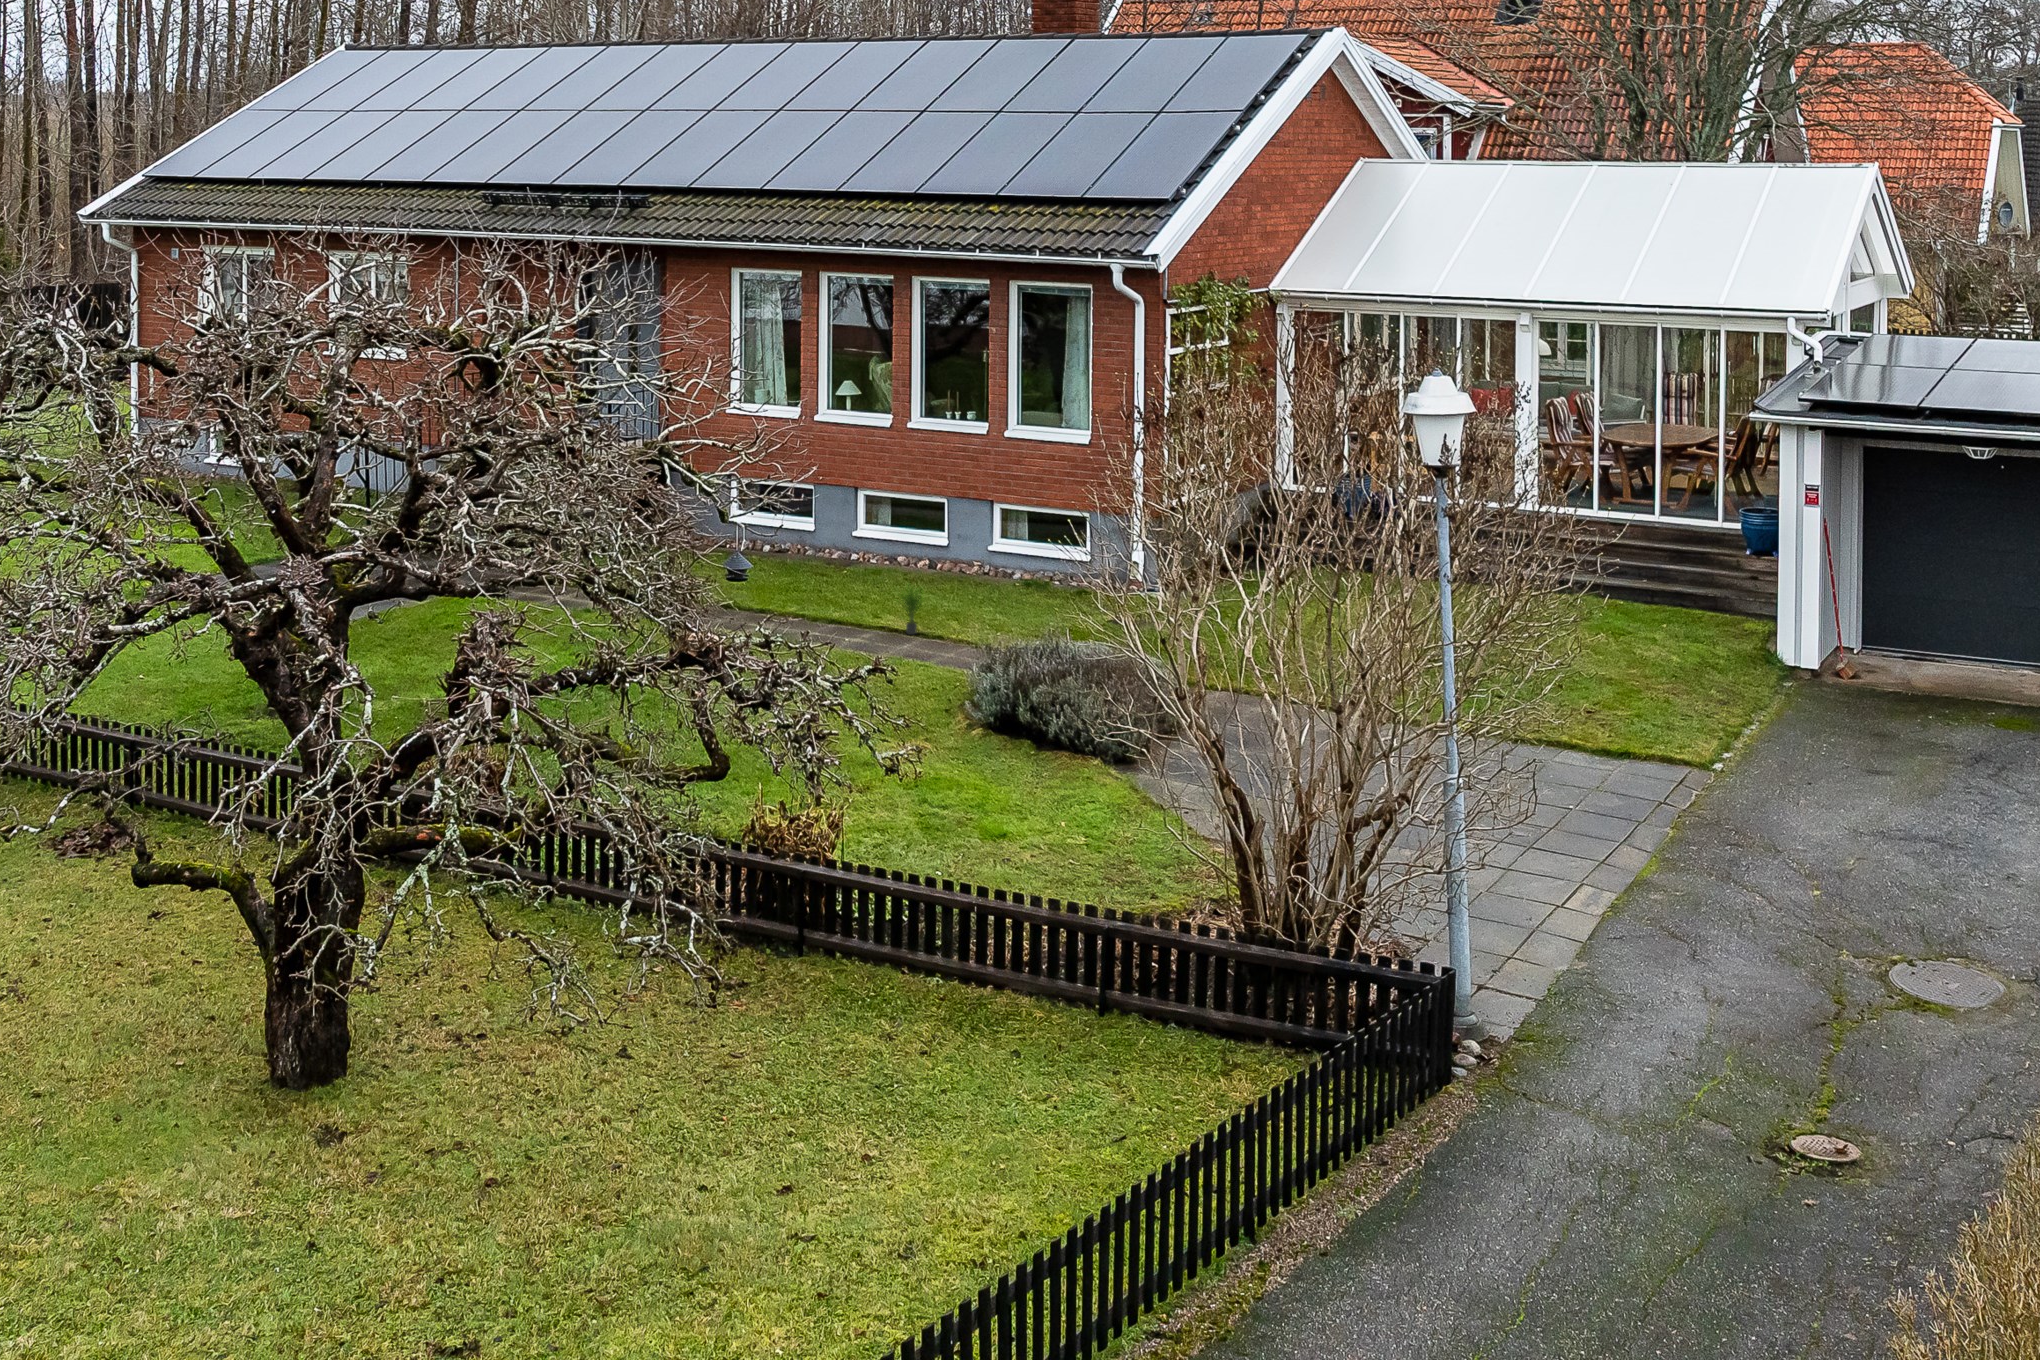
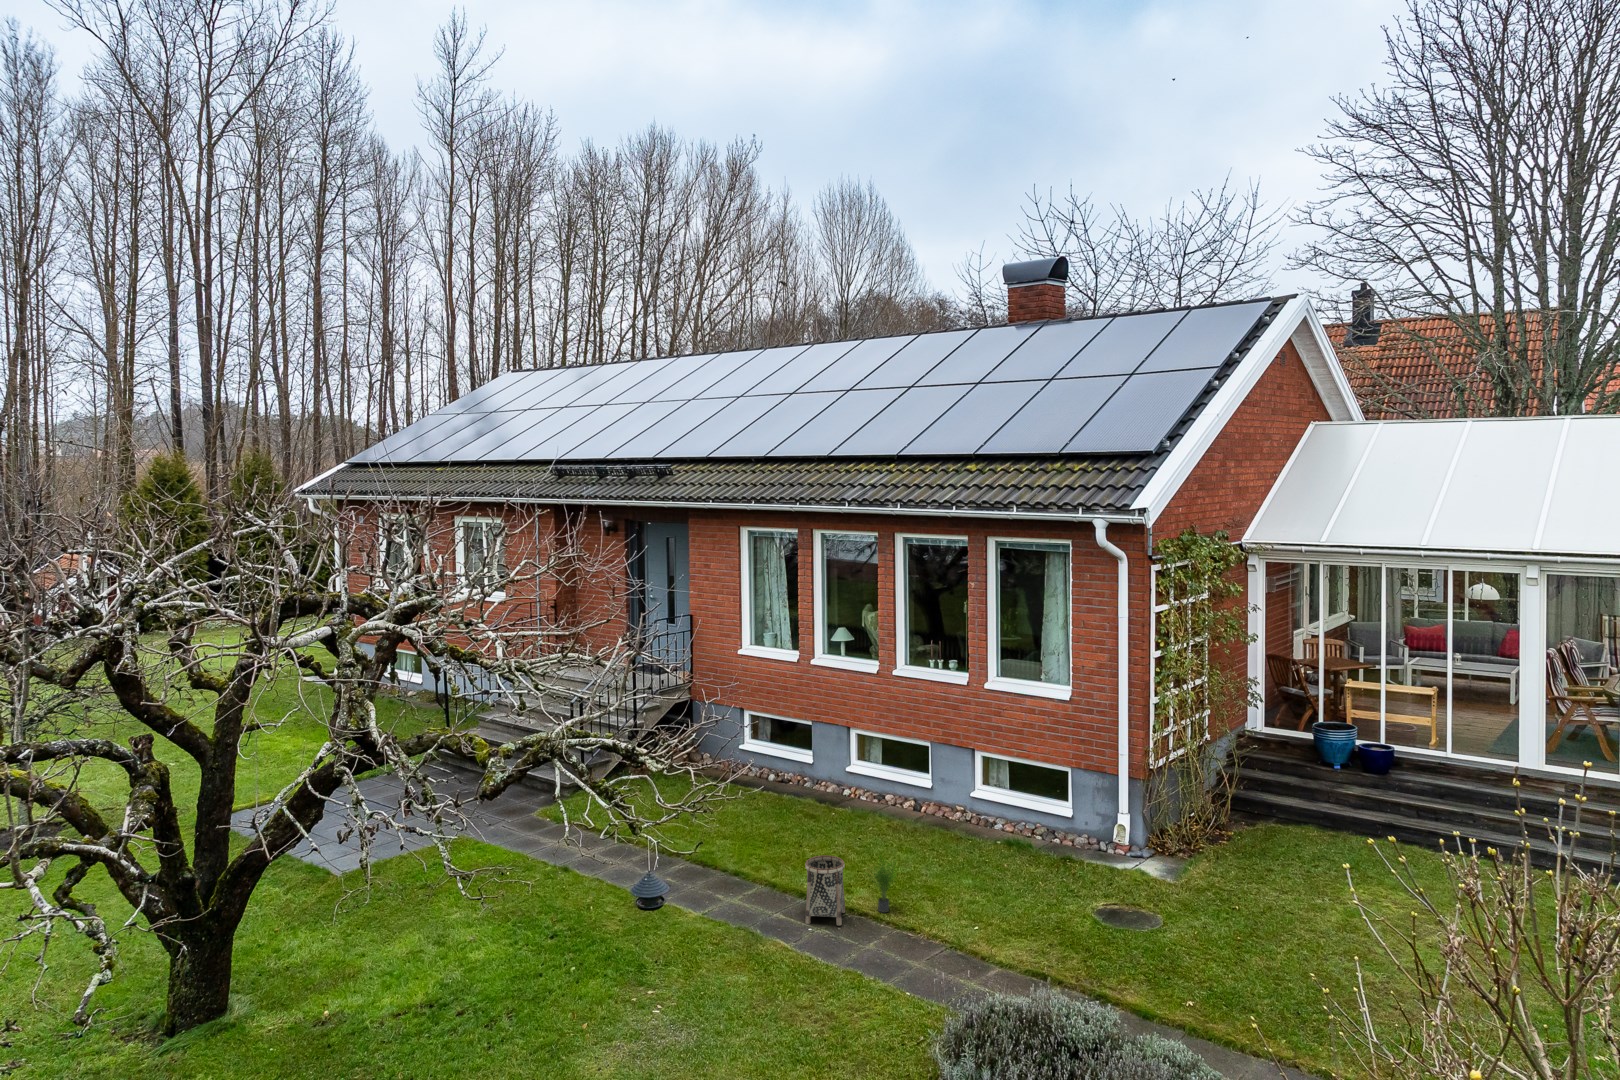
basket: none [840,581,877,641] -> present [805,855,845,926]

